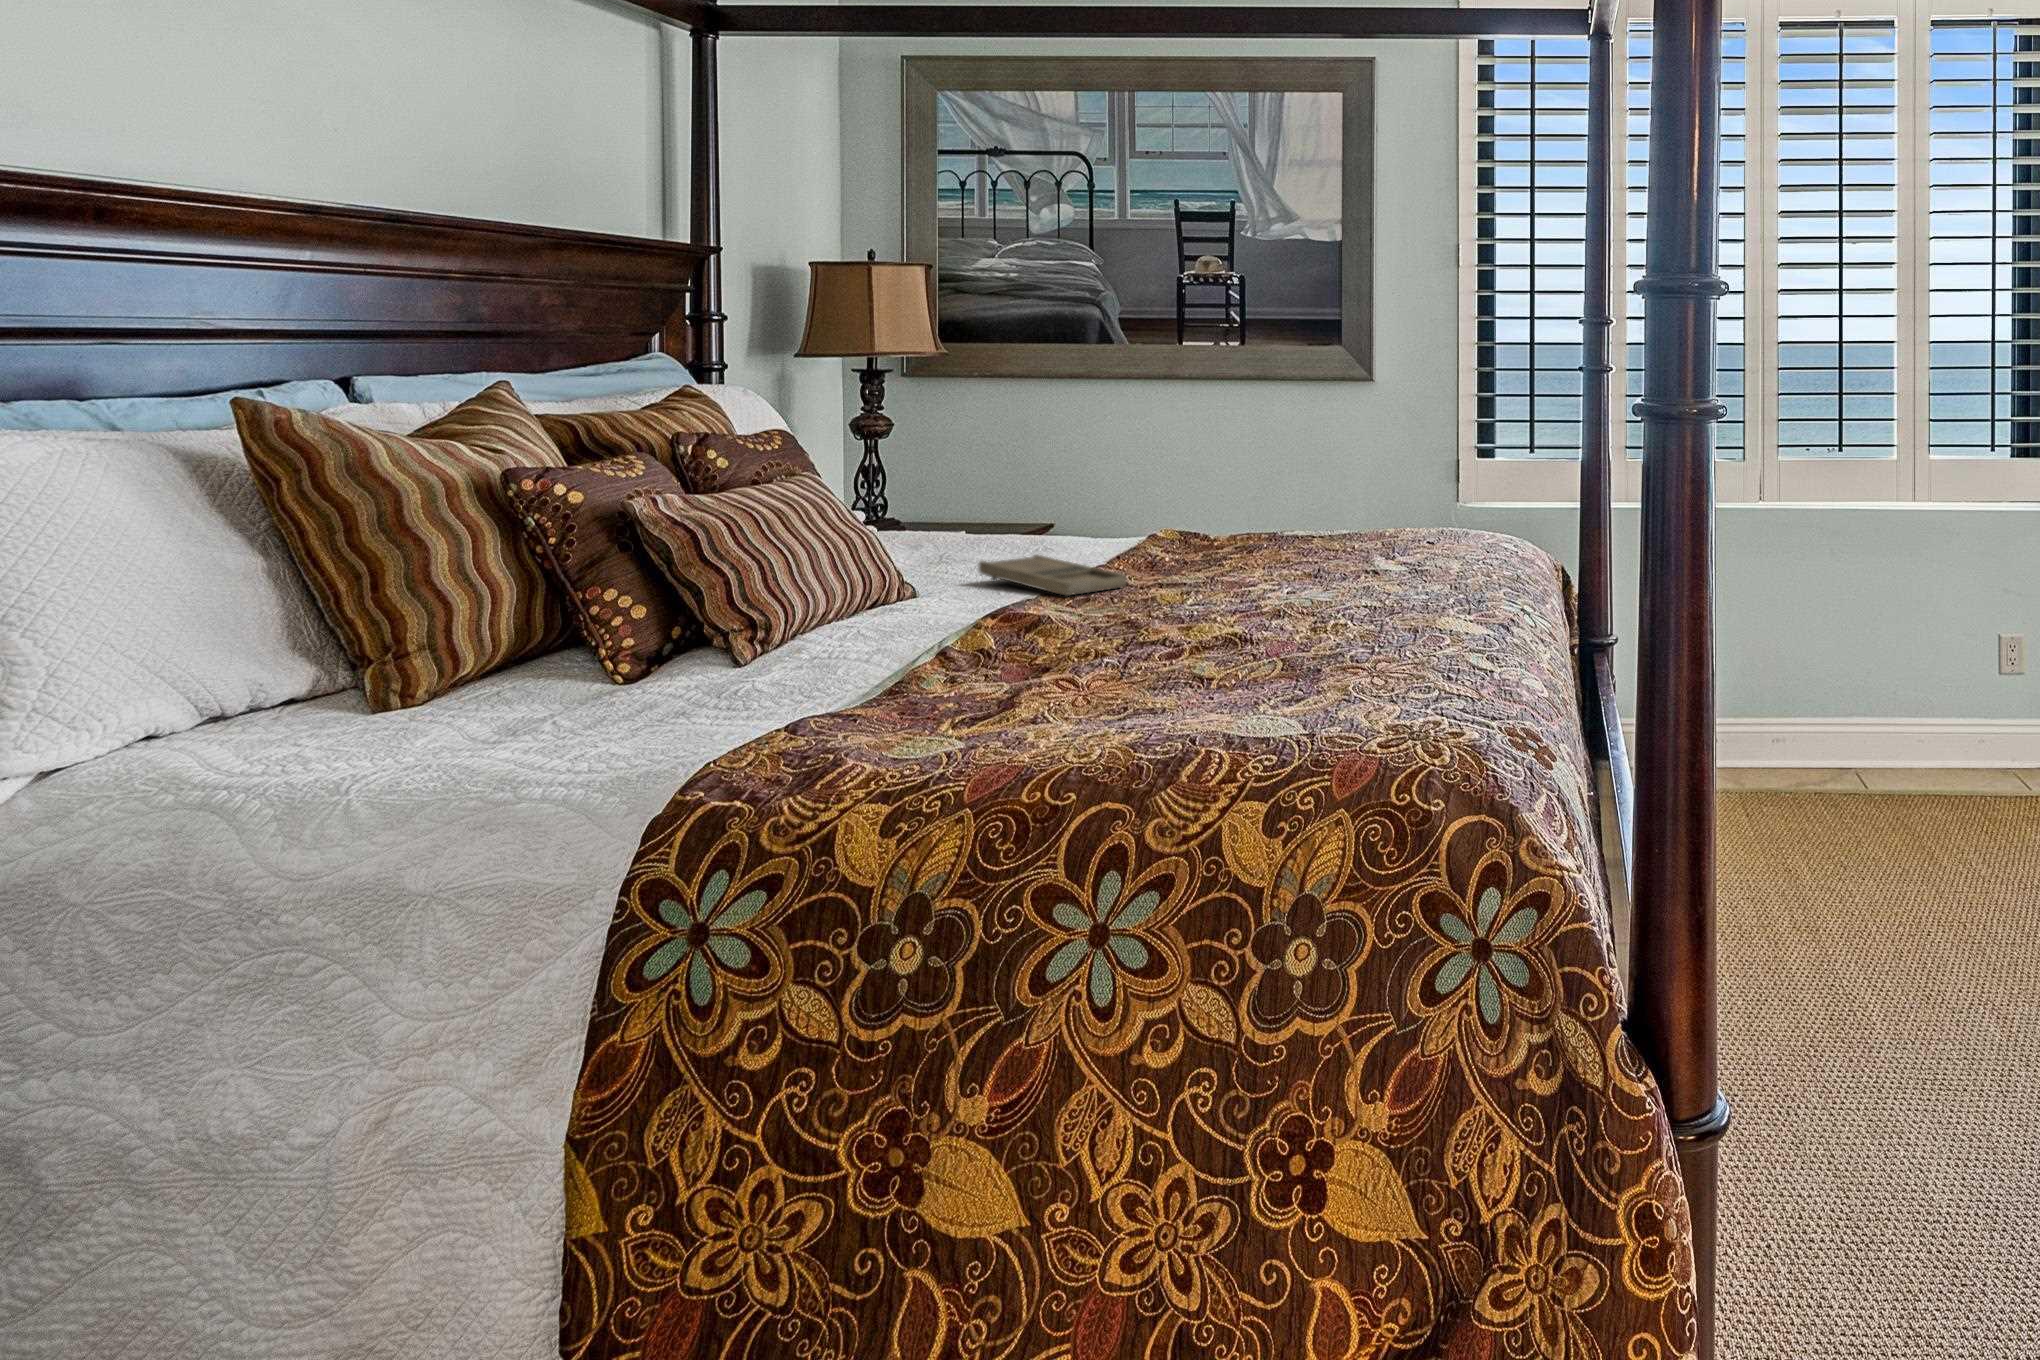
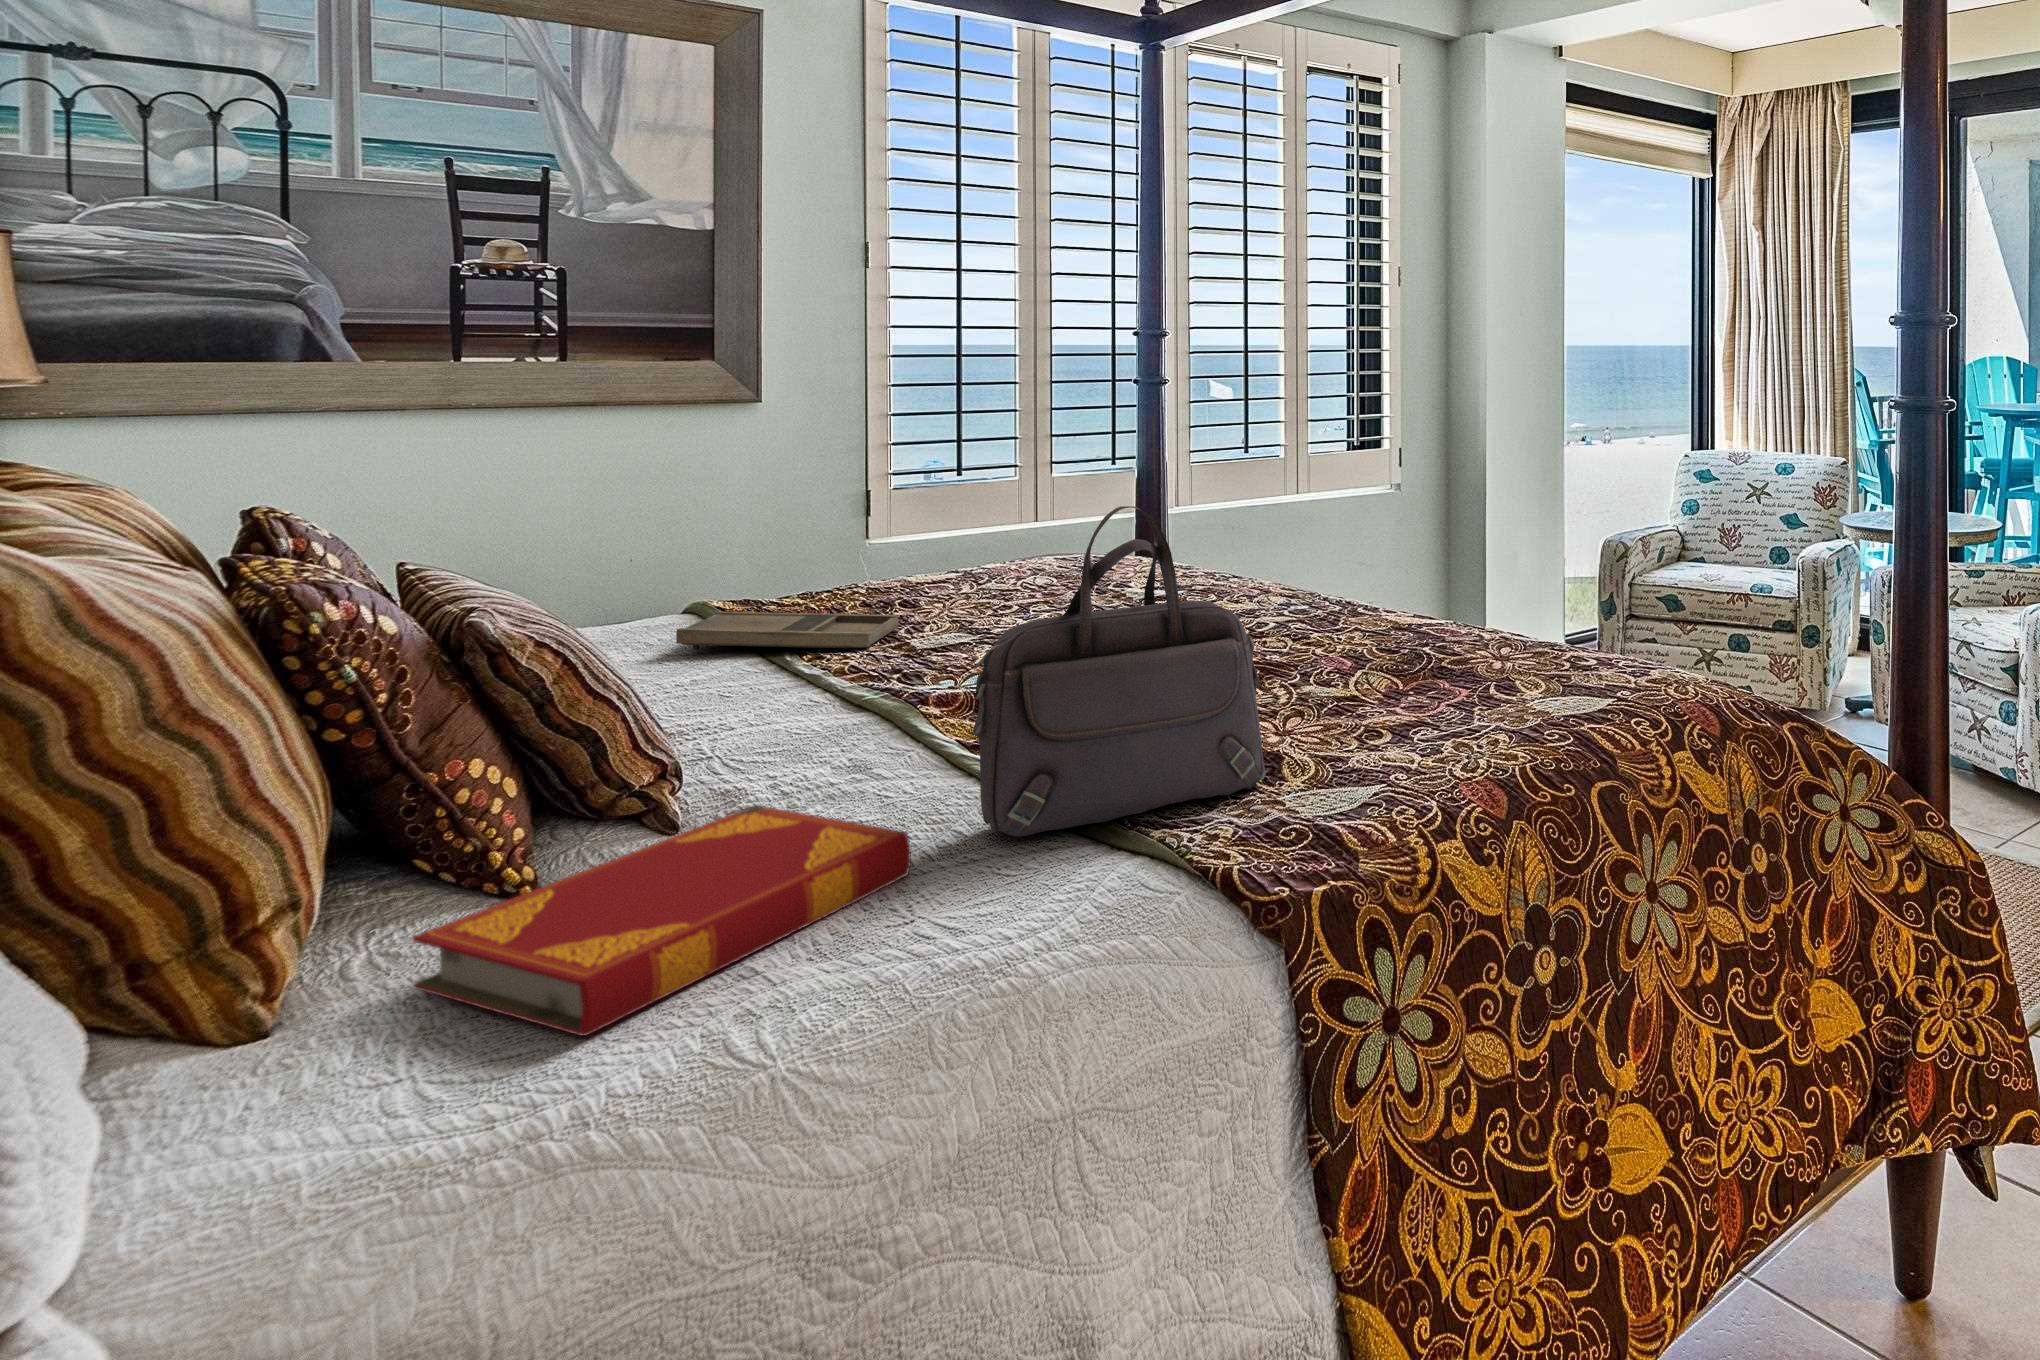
handbag: none [687,446,934,730] -> present [973,506,1266,837]
hardback book: none [311,659,644,752] -> present [412,805,911,1036]

